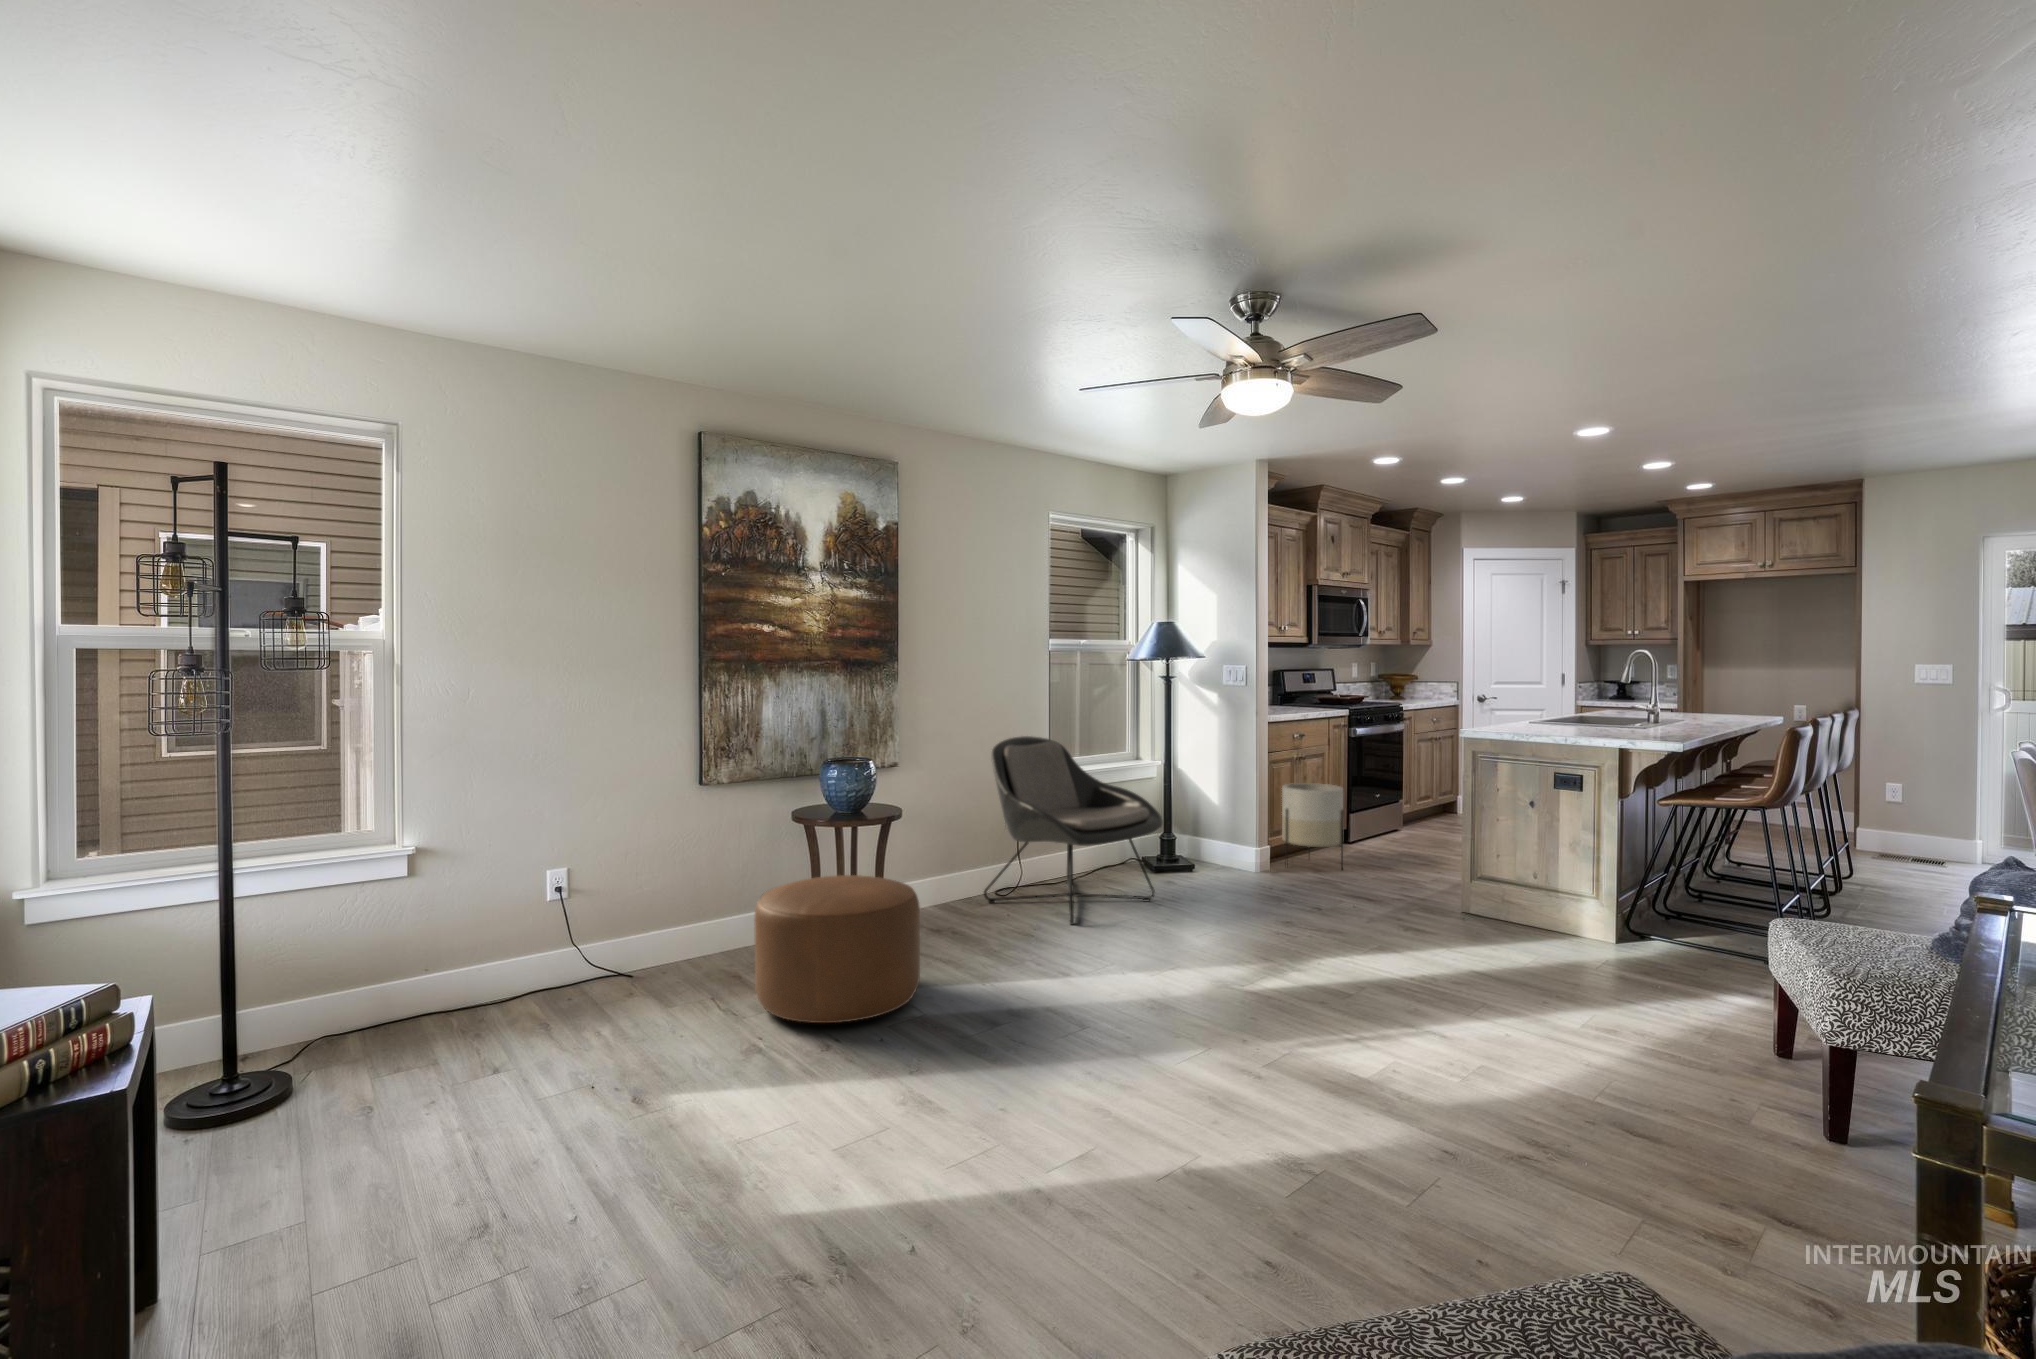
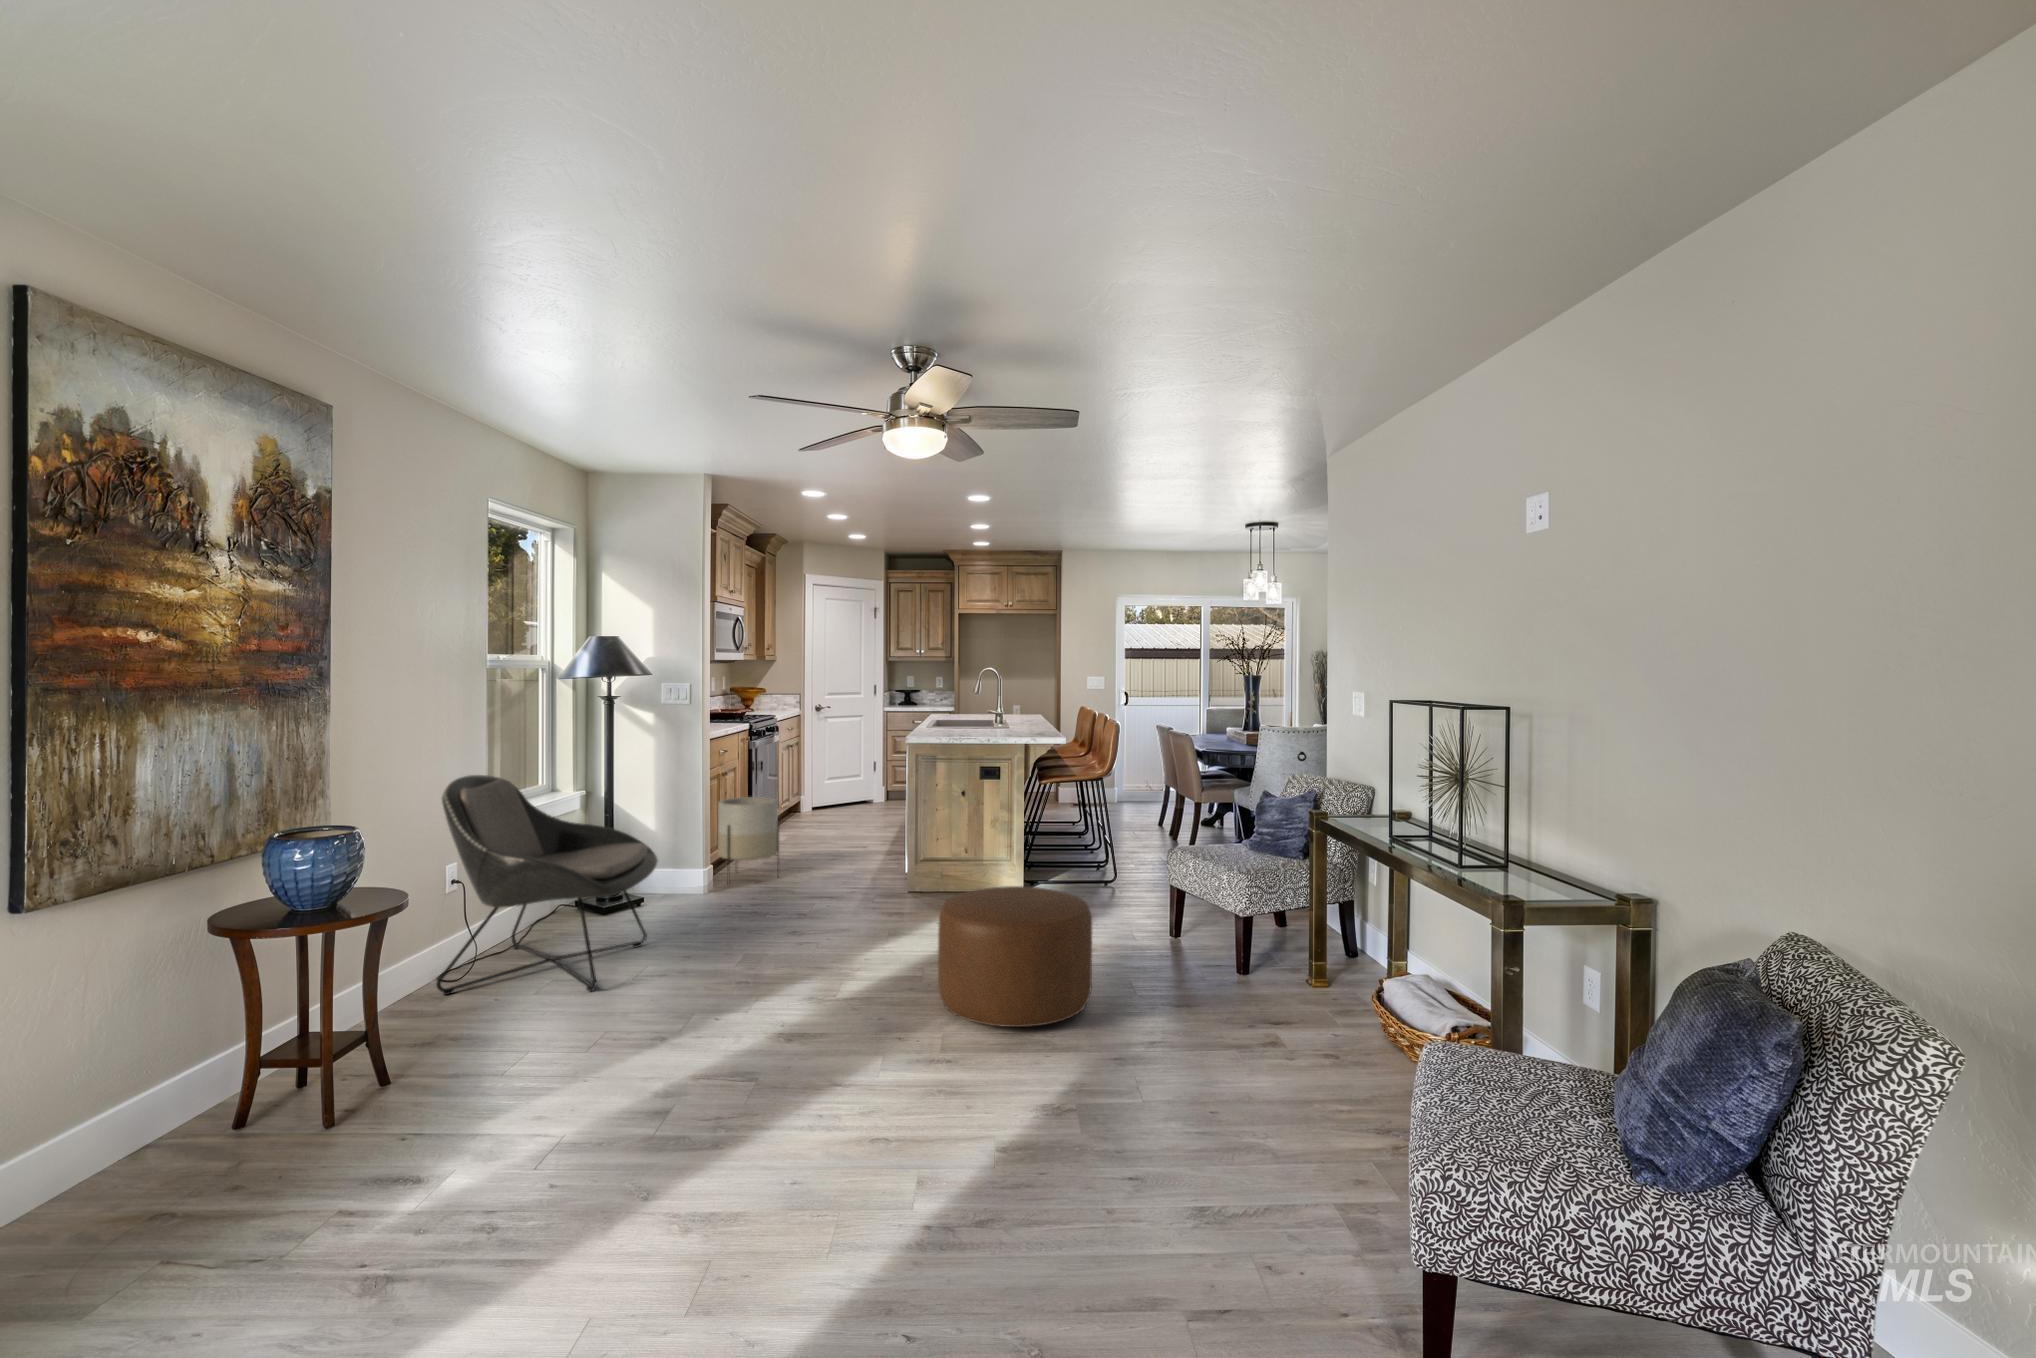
ottoman: present [754,875,920,1023] -> present [938,886,1092,1027]

